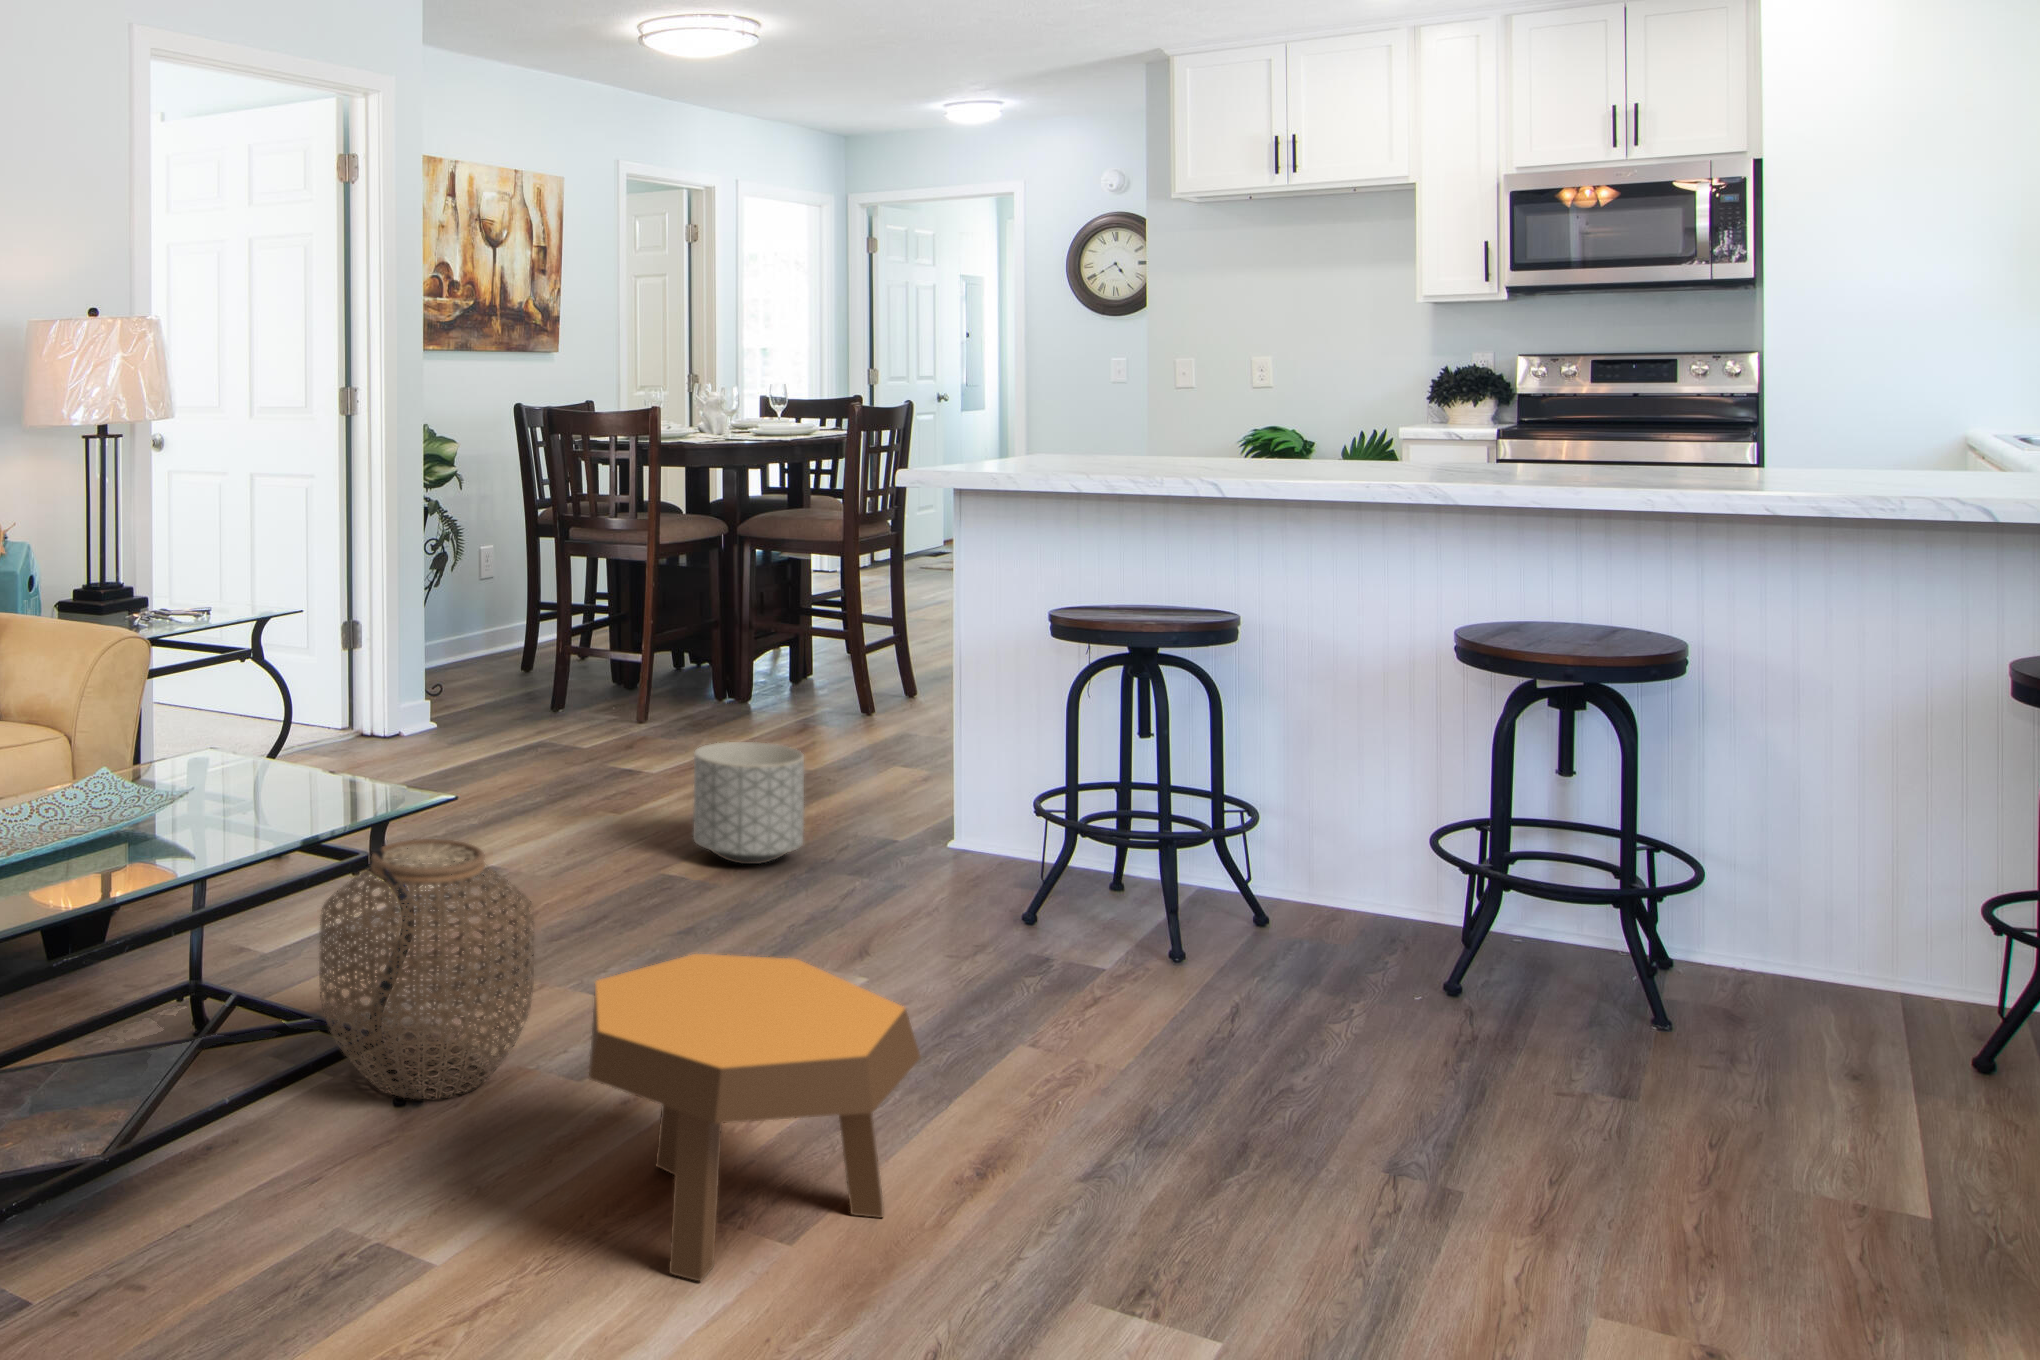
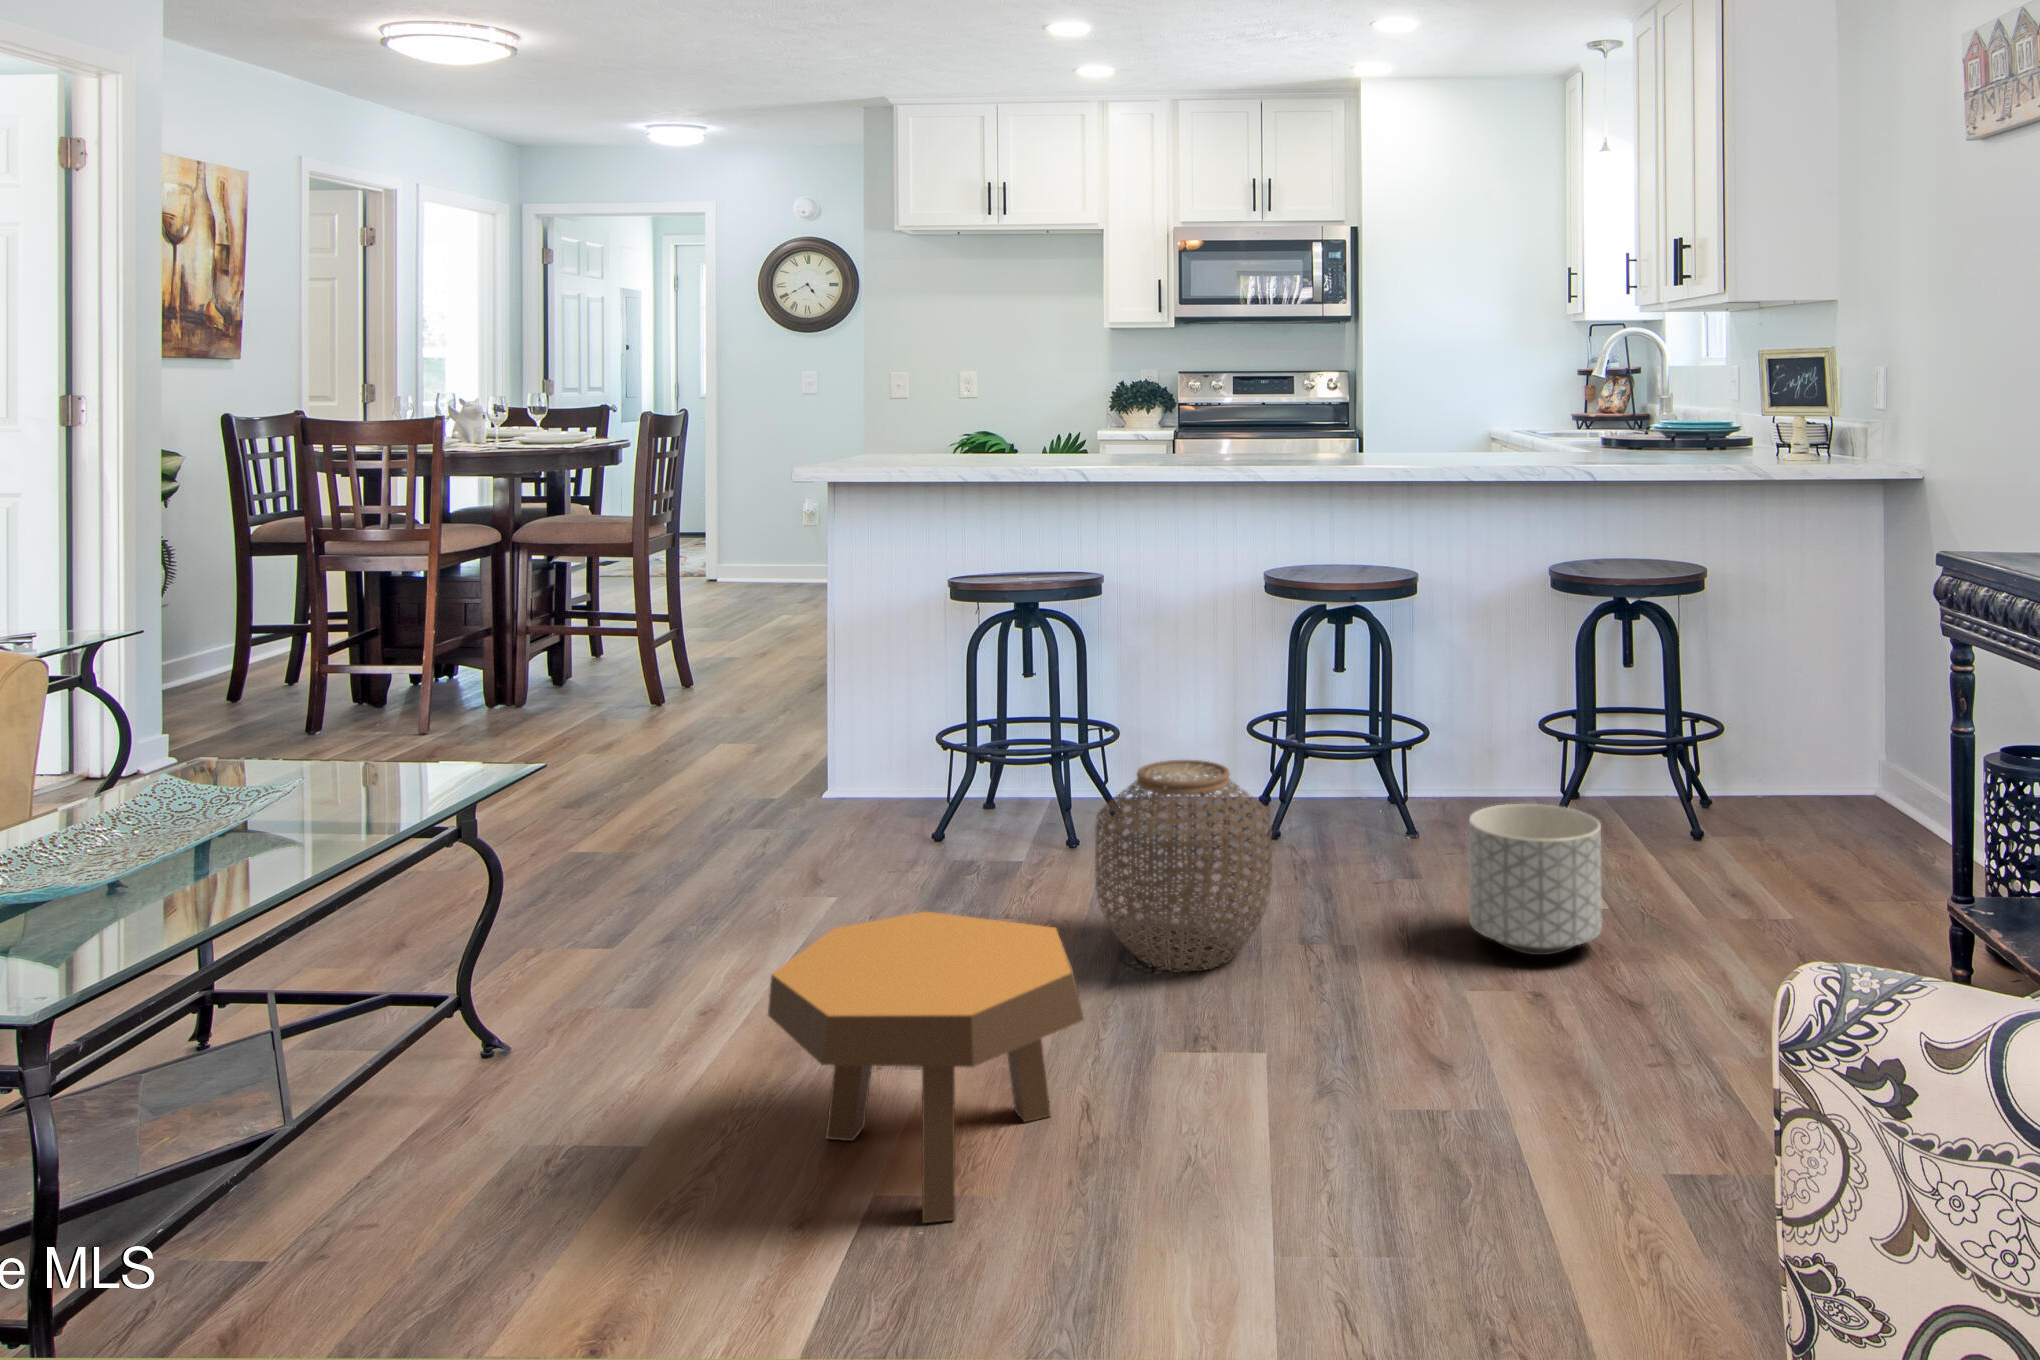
planter: present [693,742,804,864] -> present [1469,804,1602,955]
woven basket: present [319,839,535,1099] -> present [1095,760,1272,971]

